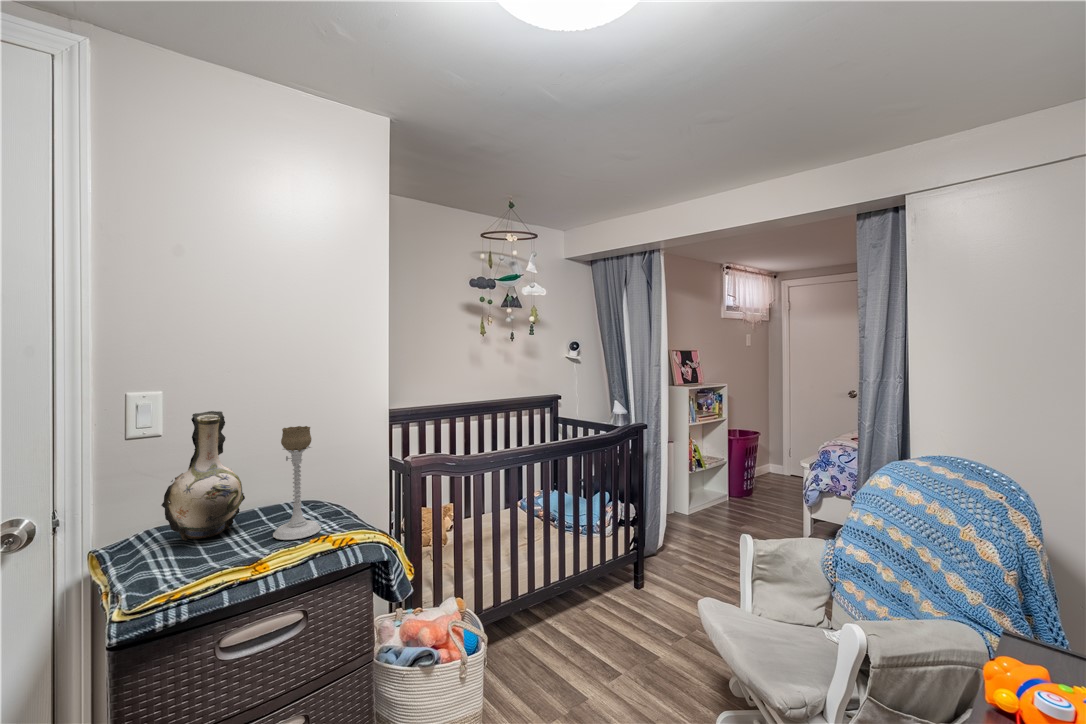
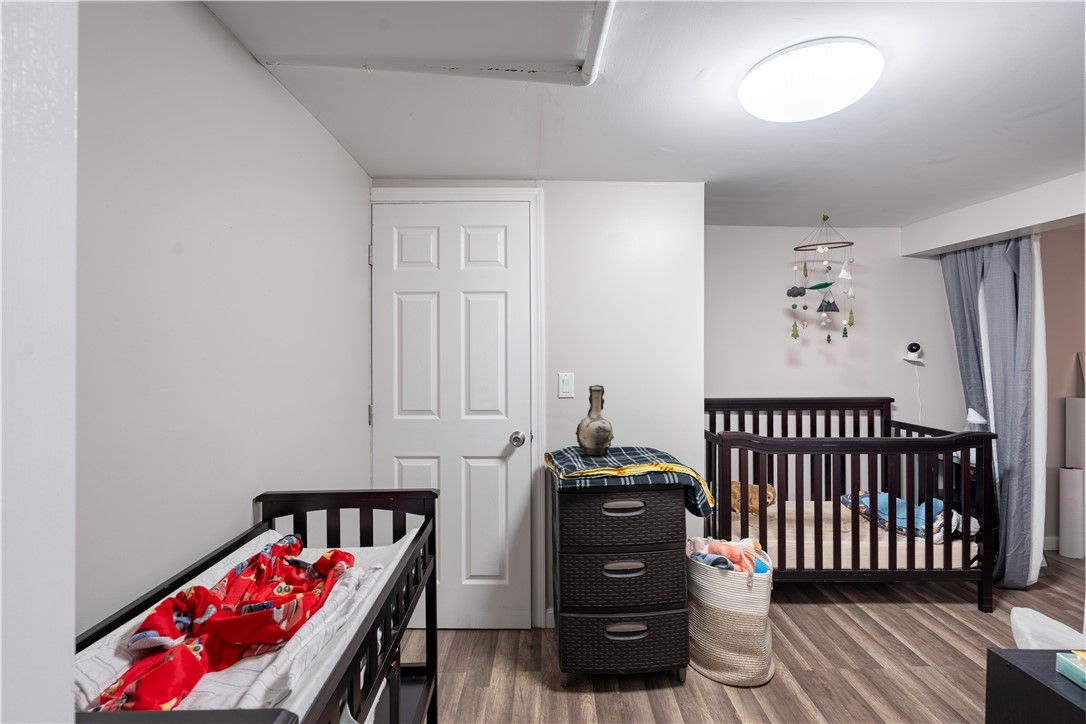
candle holder: present [273,426,321,540] -> none [628,396,654,462]

